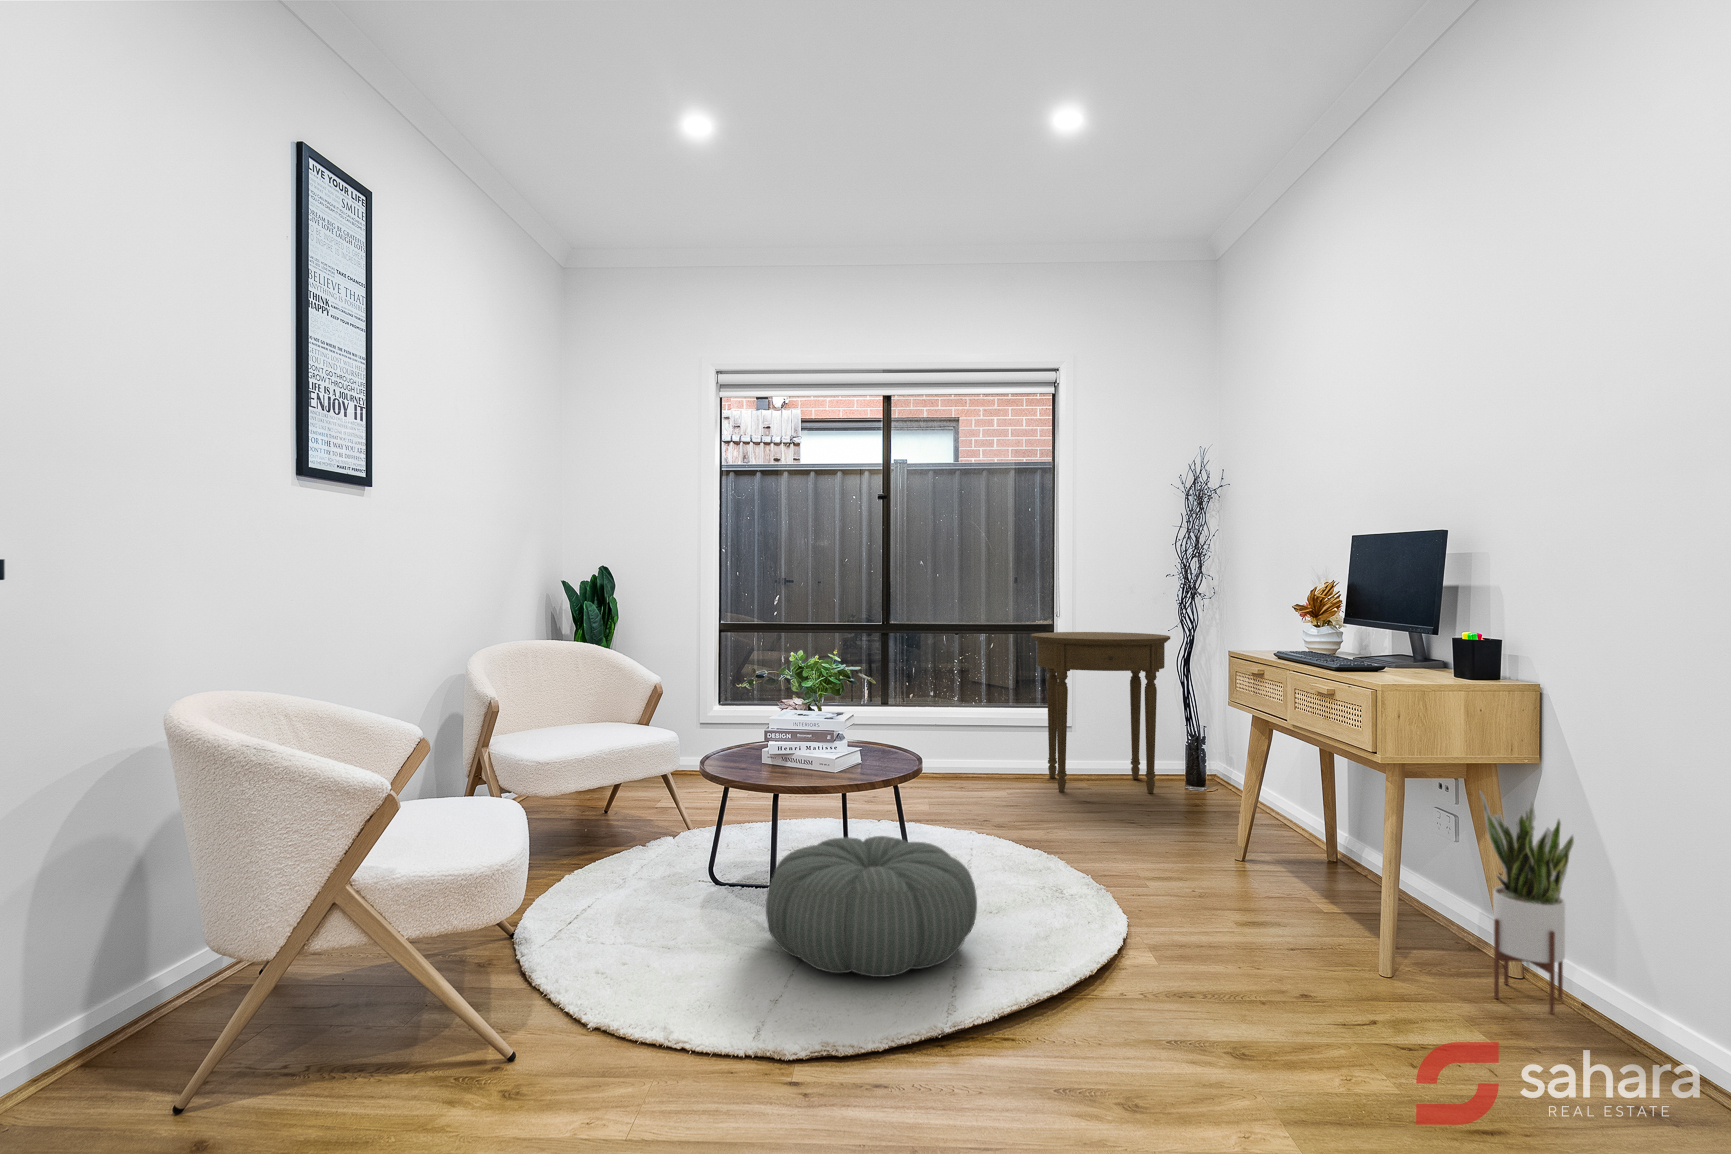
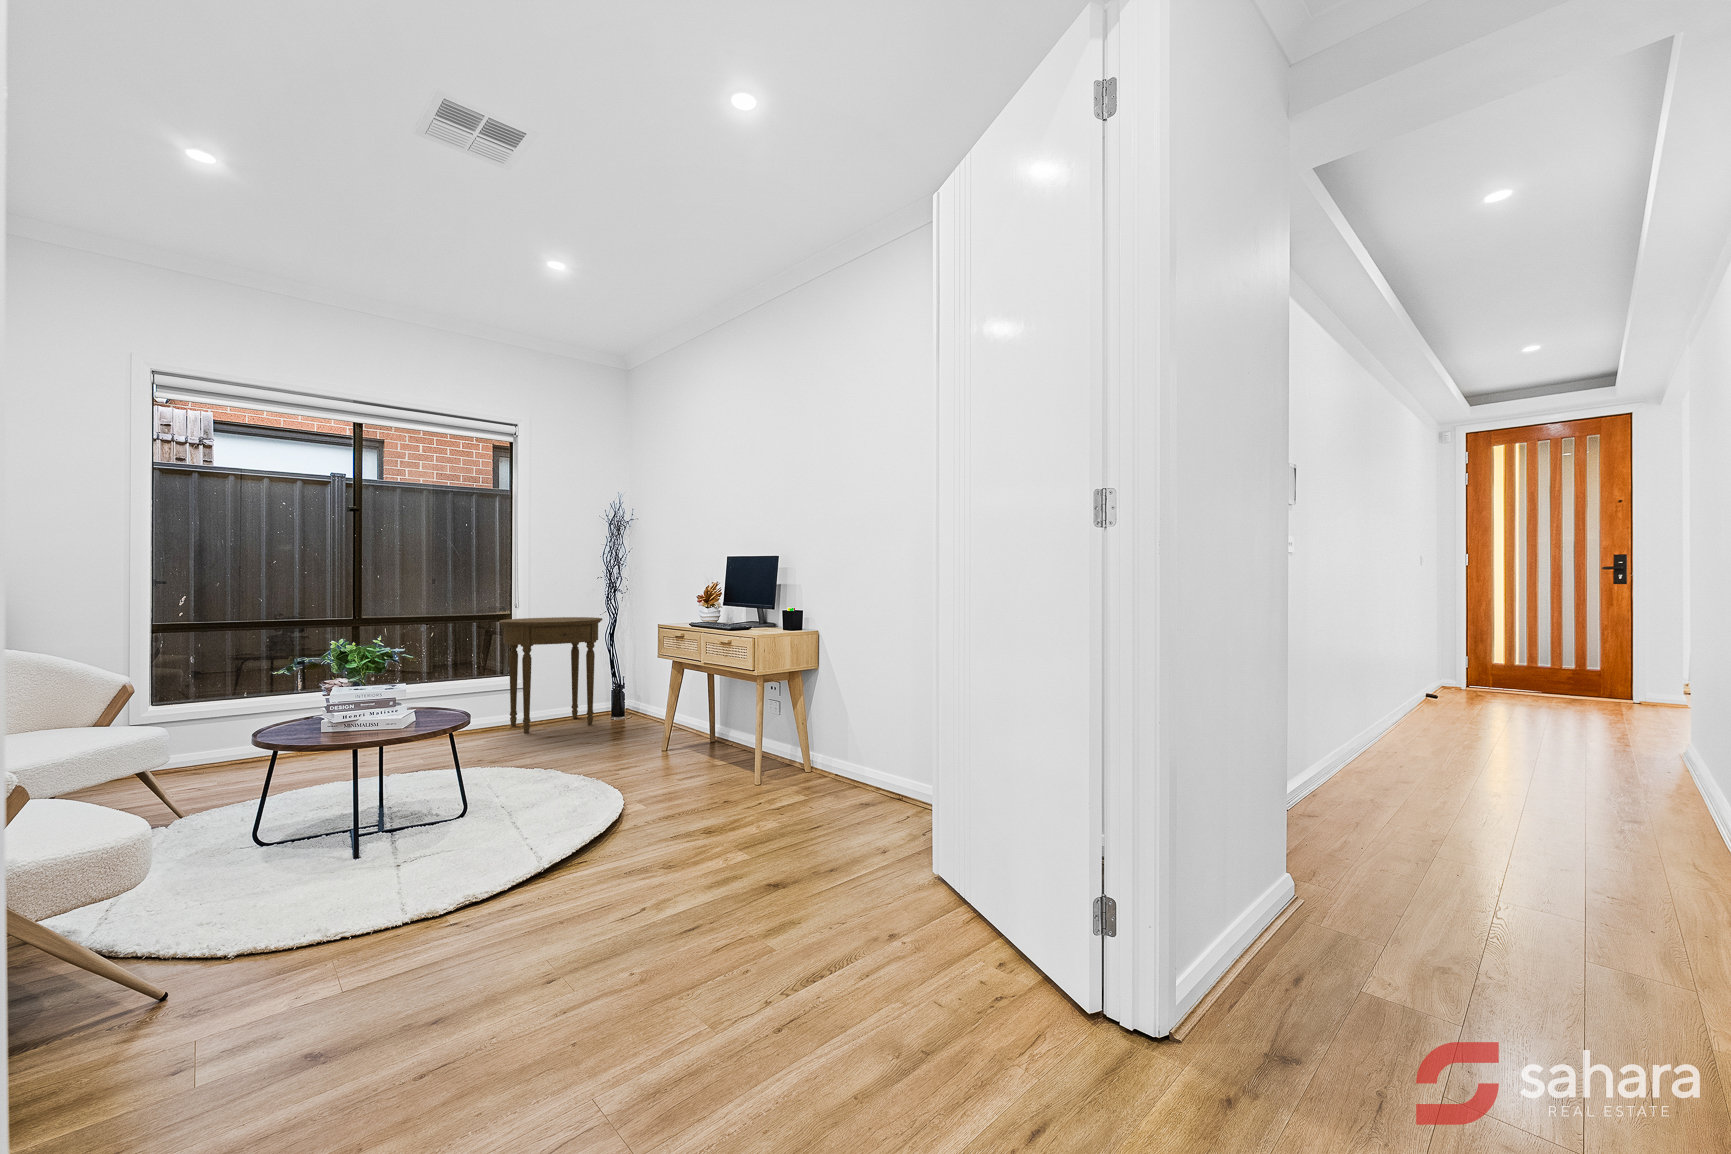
potted plant: present [1479,791,1574,1014] -> none [798,684,837,784]
pouf: present [766,836,977,977] -> none [353,767,531,867]

